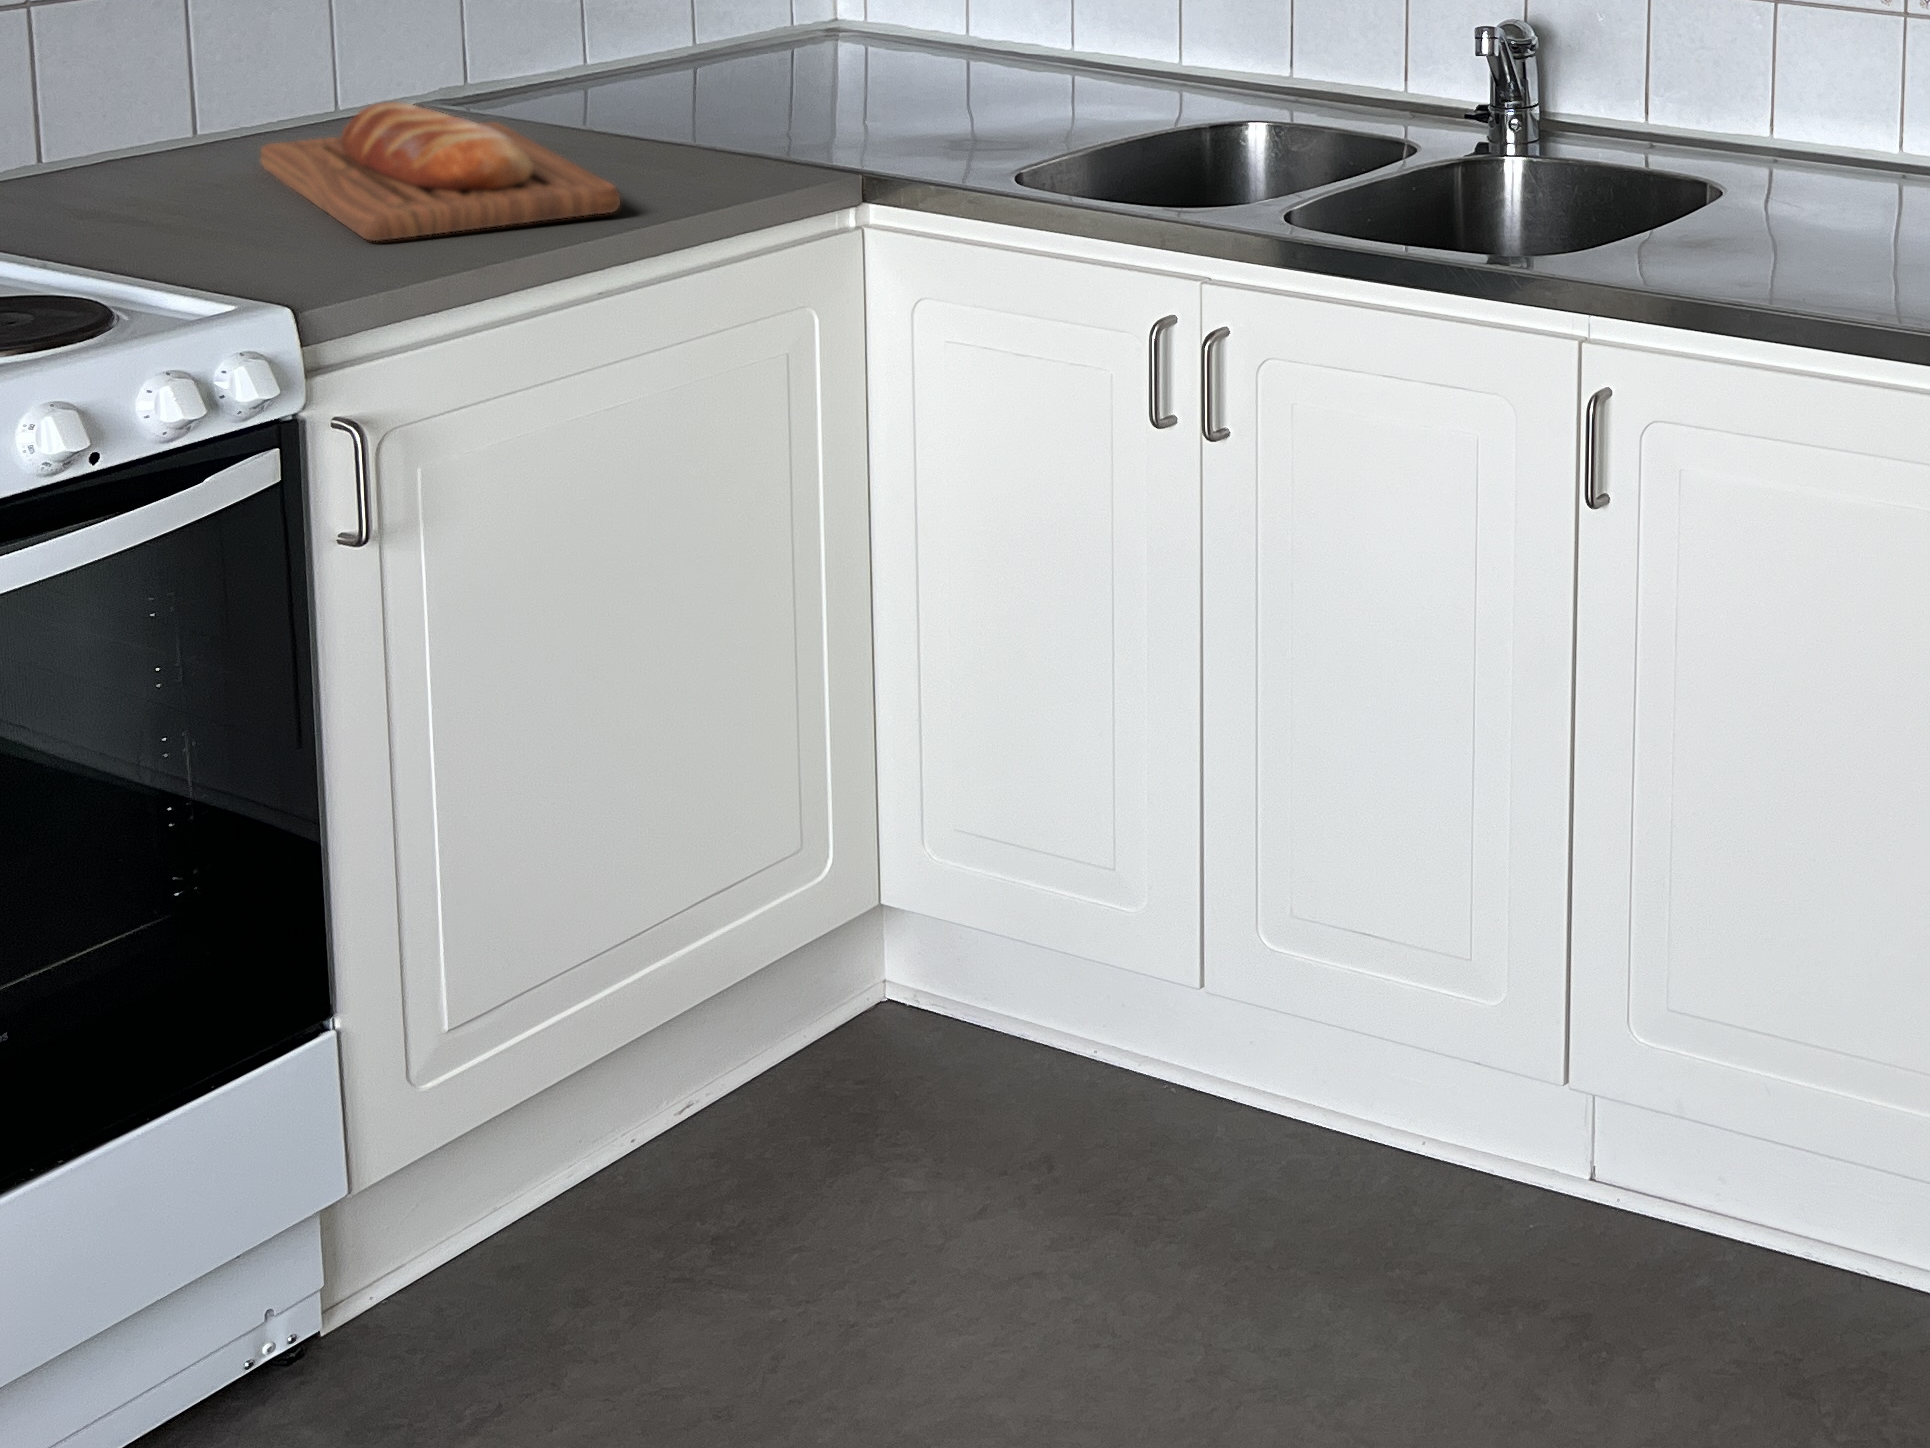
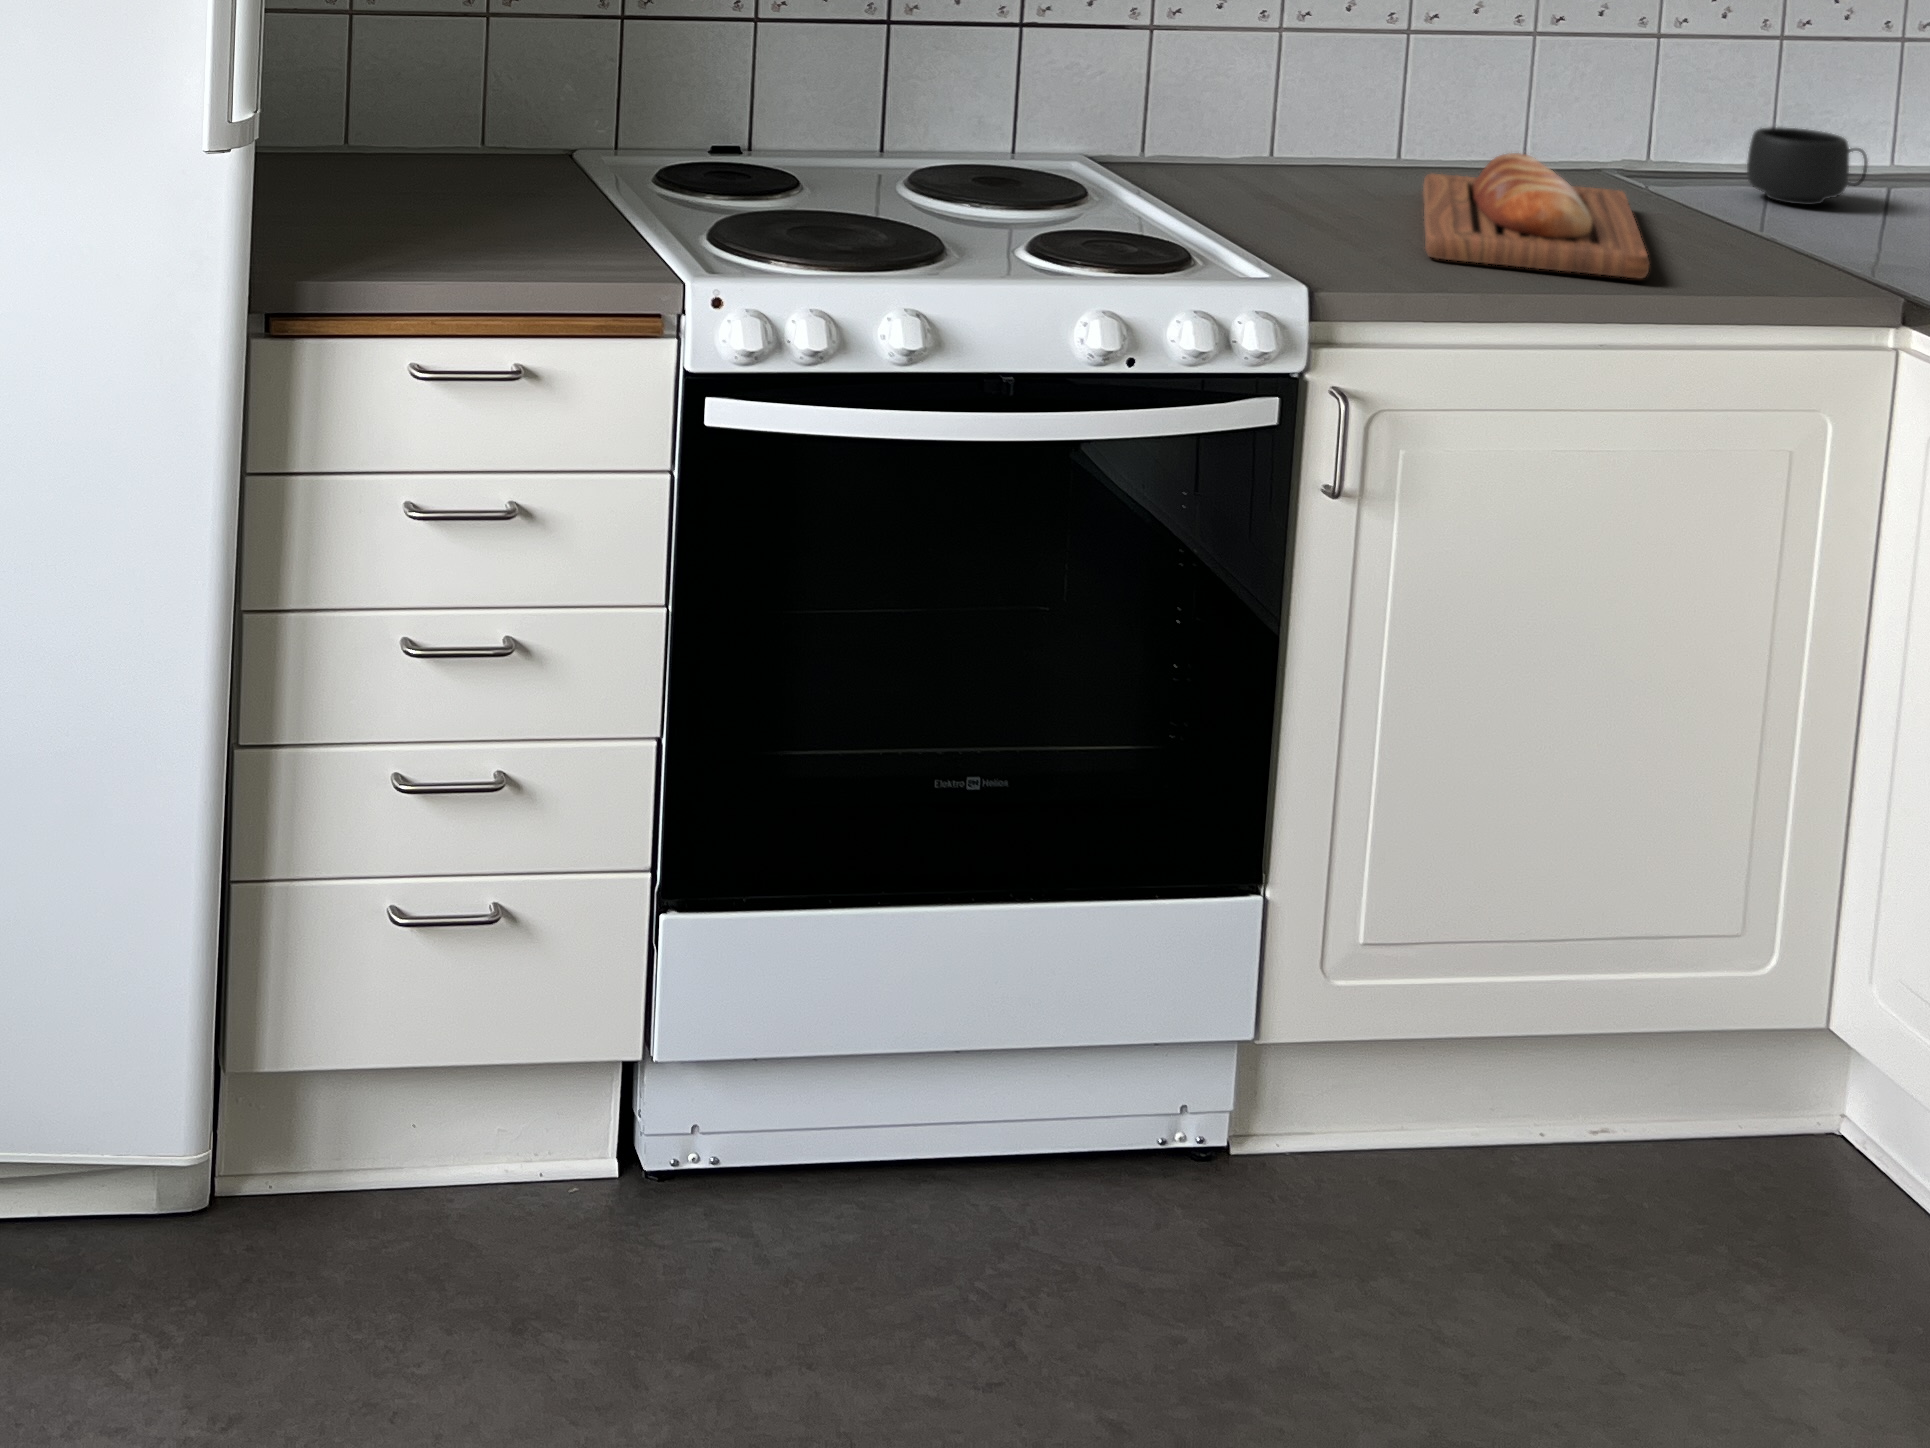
mug: none [588,22,707,101] -> present [1747,127,1867,205]

